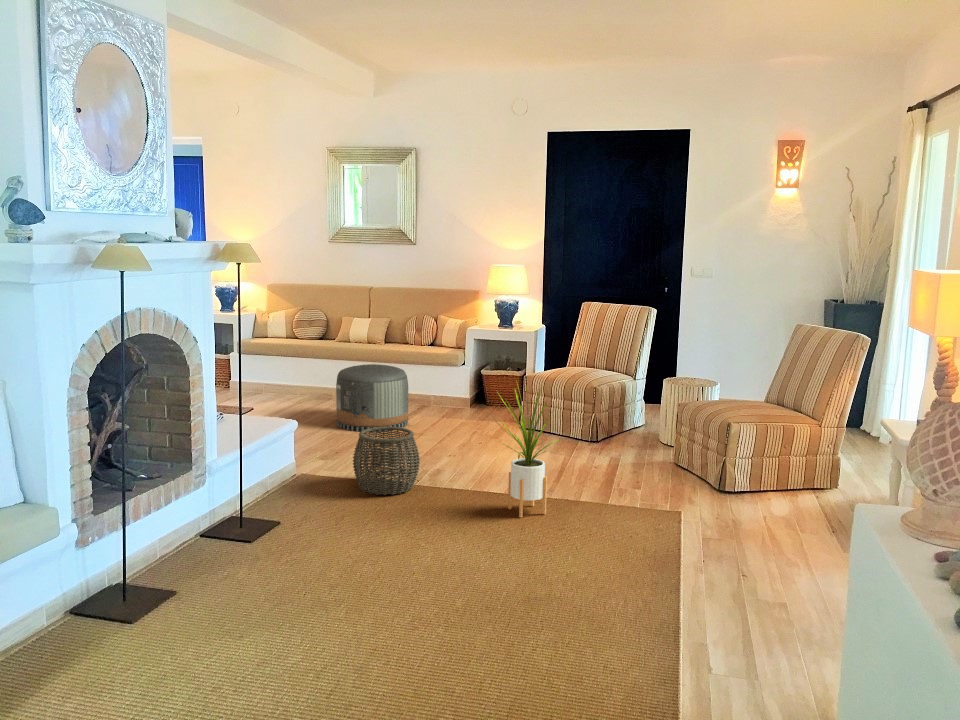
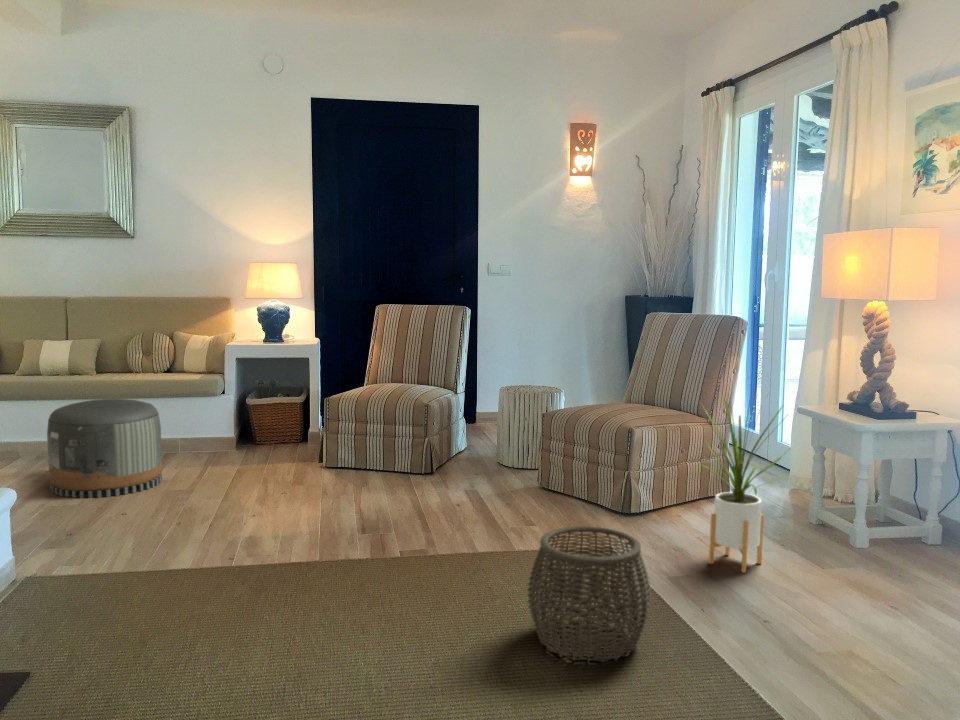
house plant: present [499,389,559,518] -> present [706,401,781,573]
woven basket: present [353,427,420,495] -> present [527,526,651,662]

